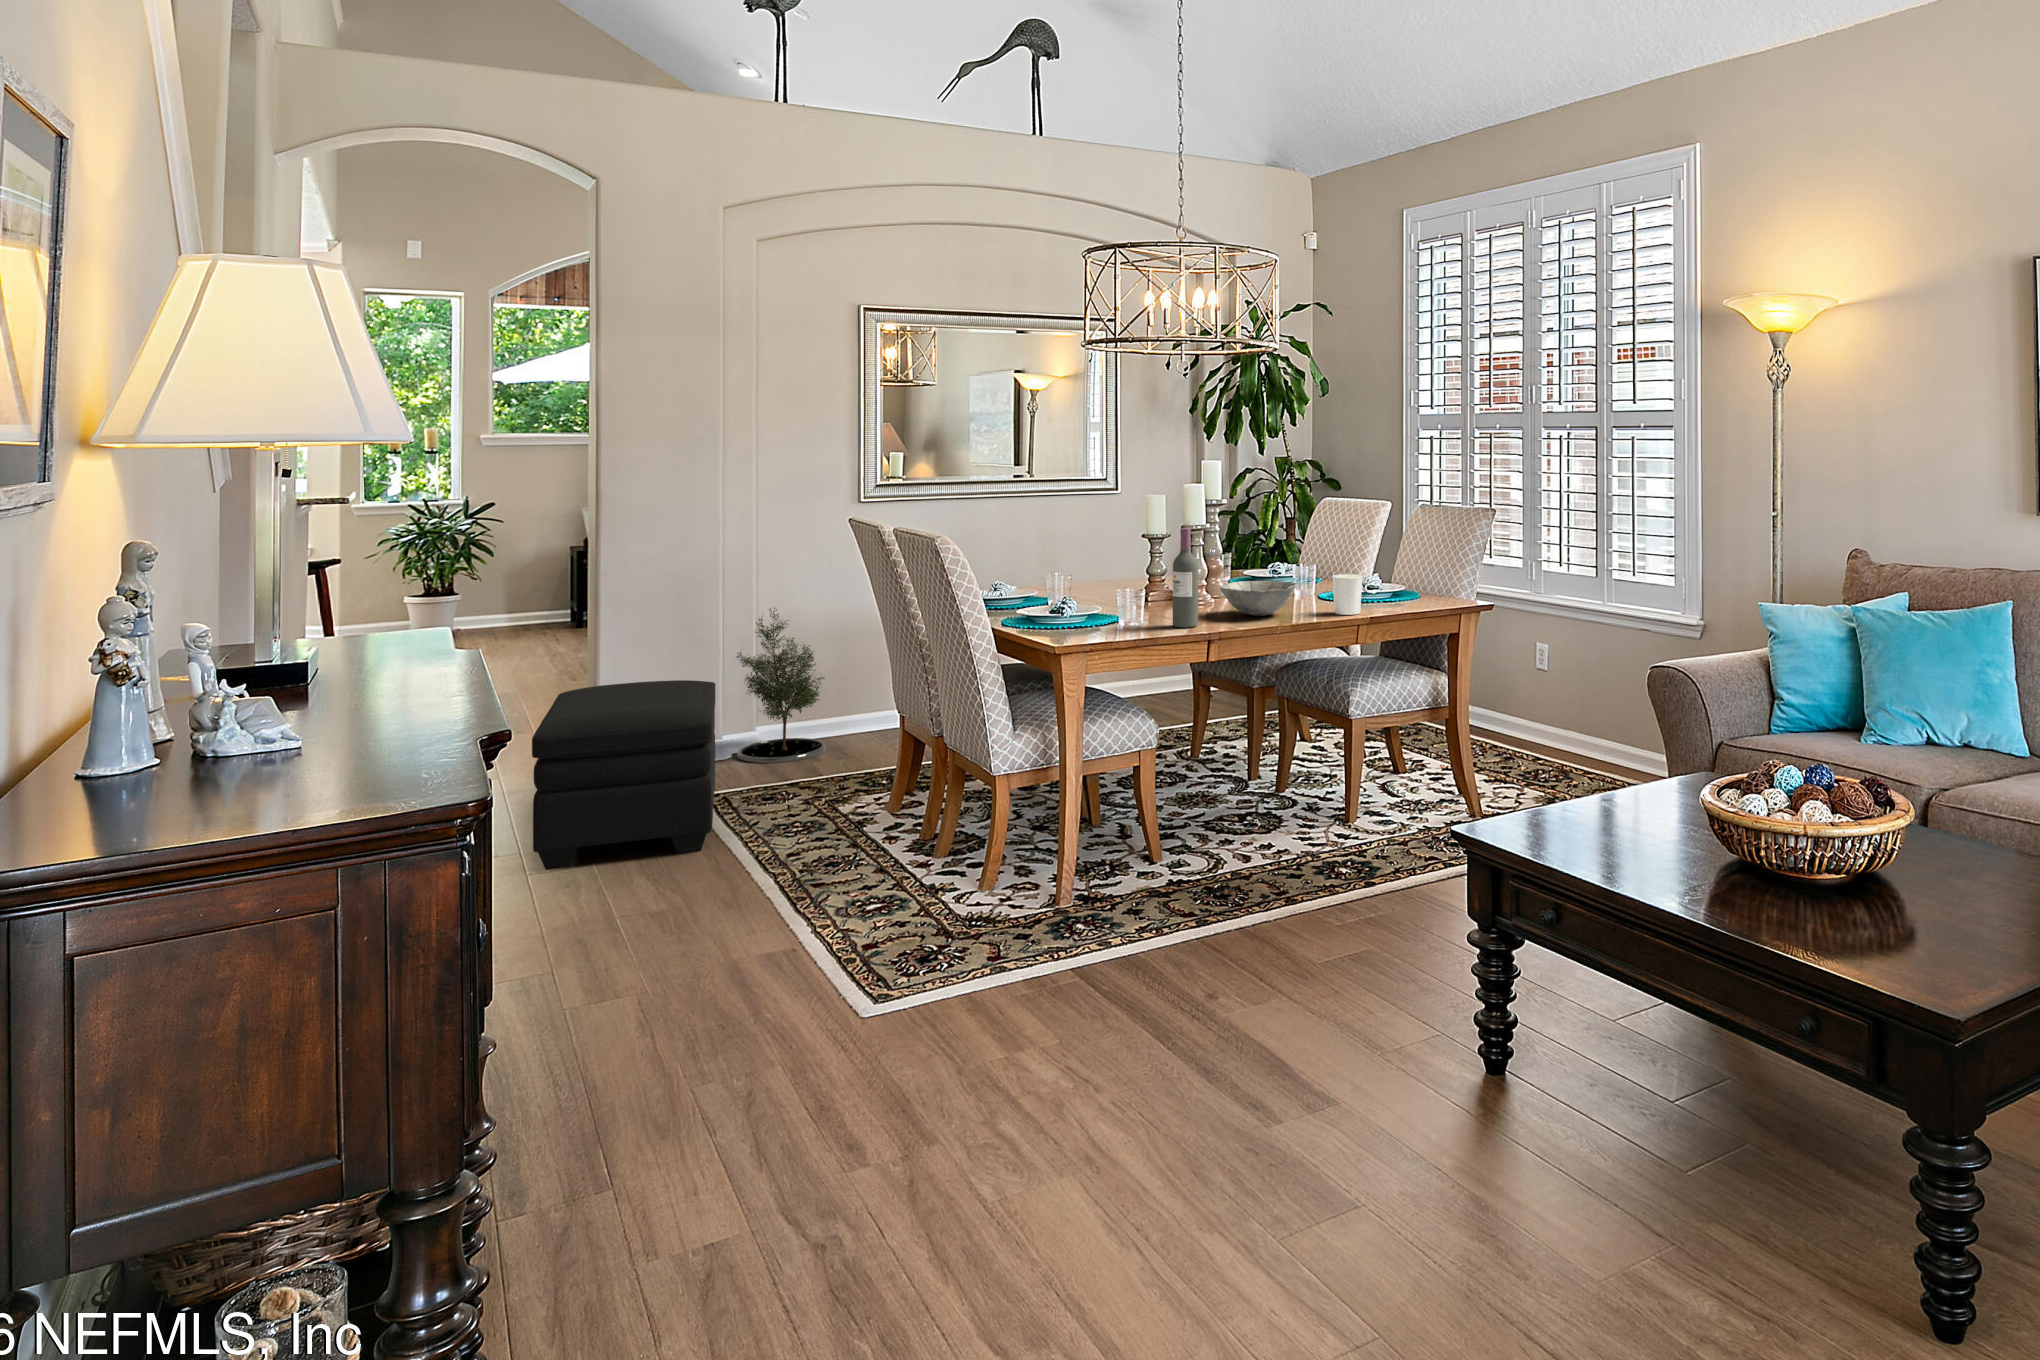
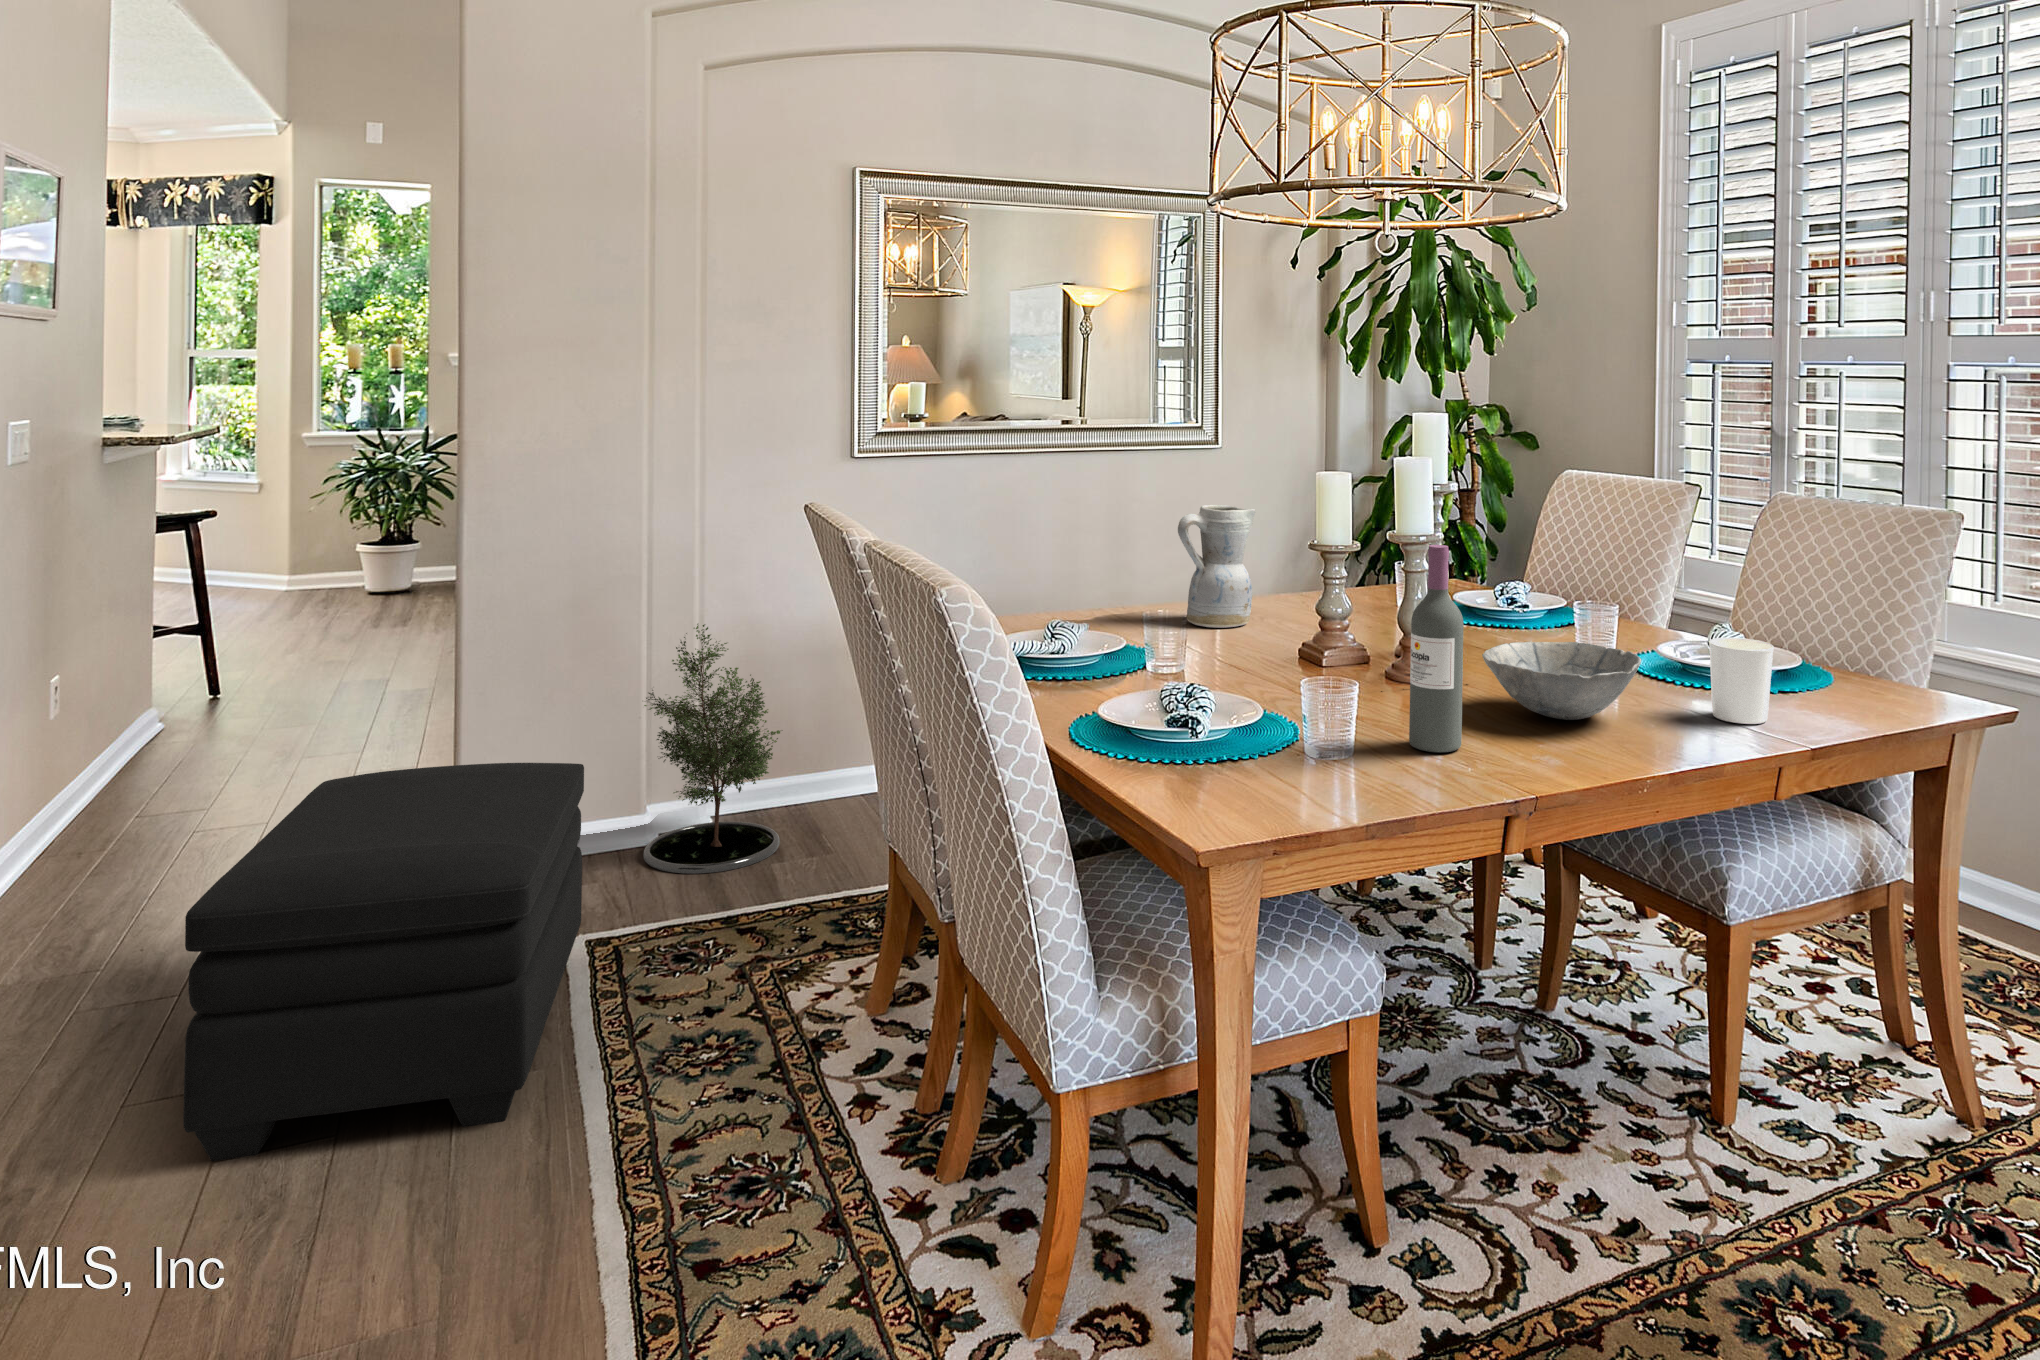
ceramic pitcher: none [1072,520,1119,589] -> present [1178,505,1255,628]

